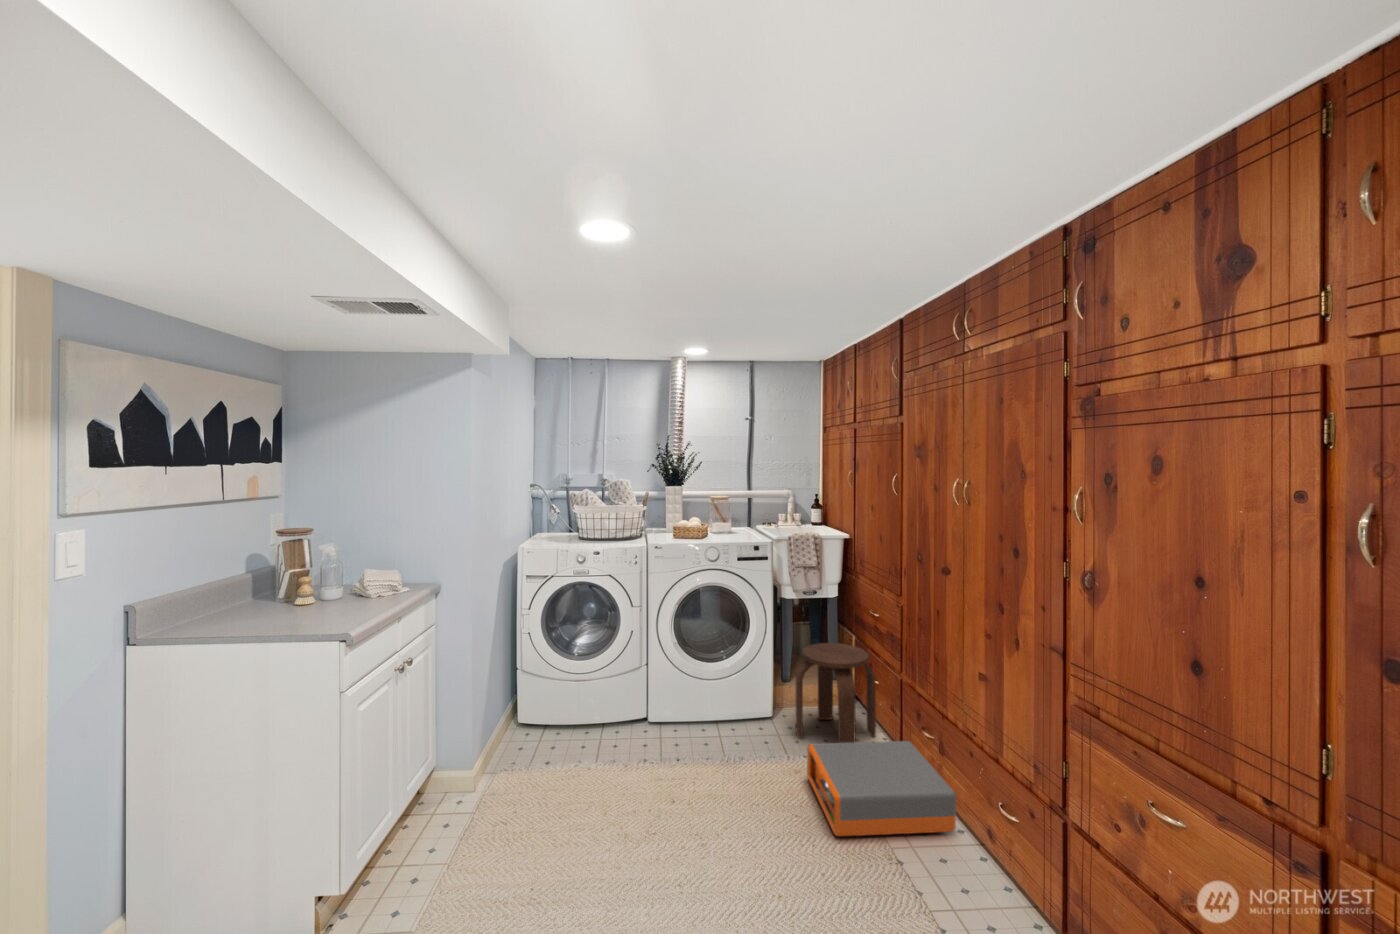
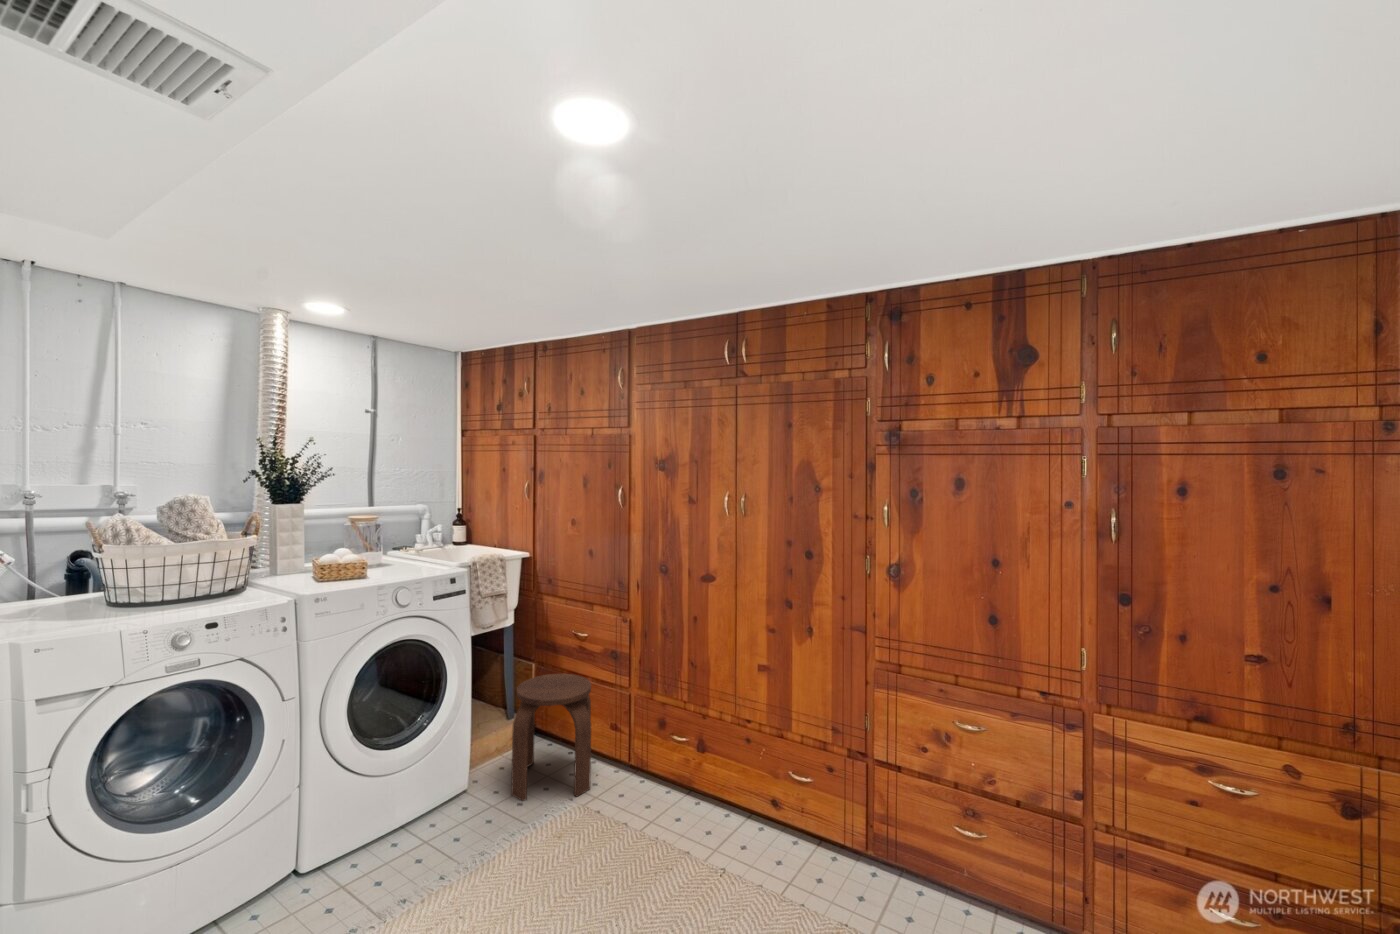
storage box: present [807,741,956,837] -> none [579,753,733,880]

